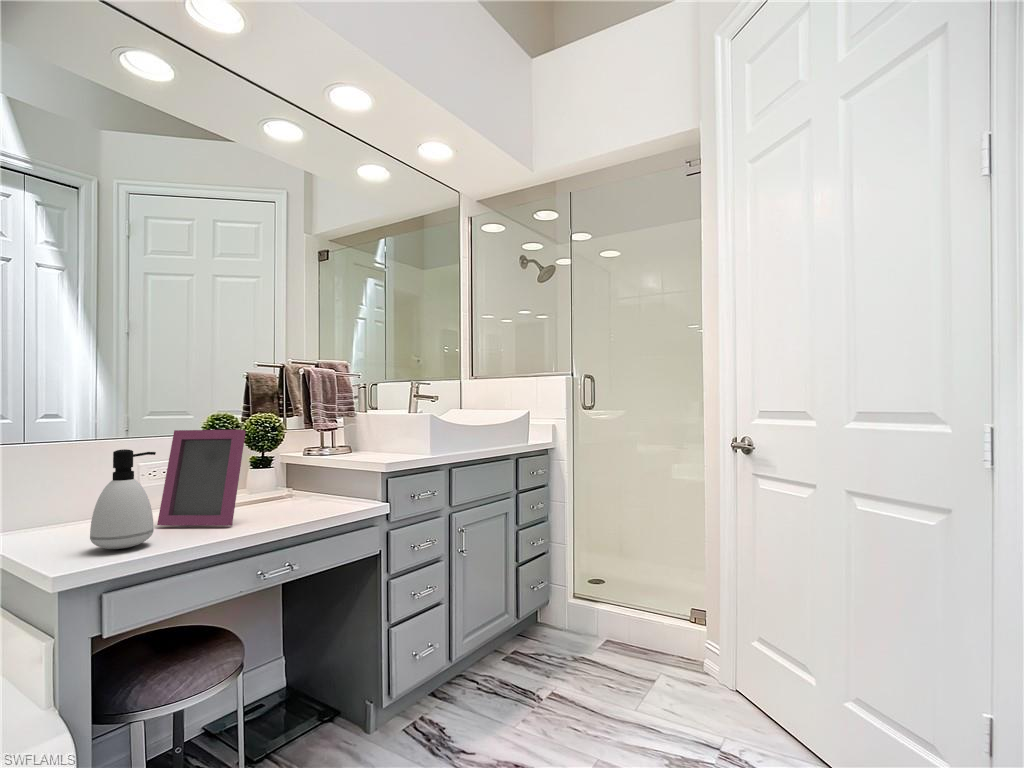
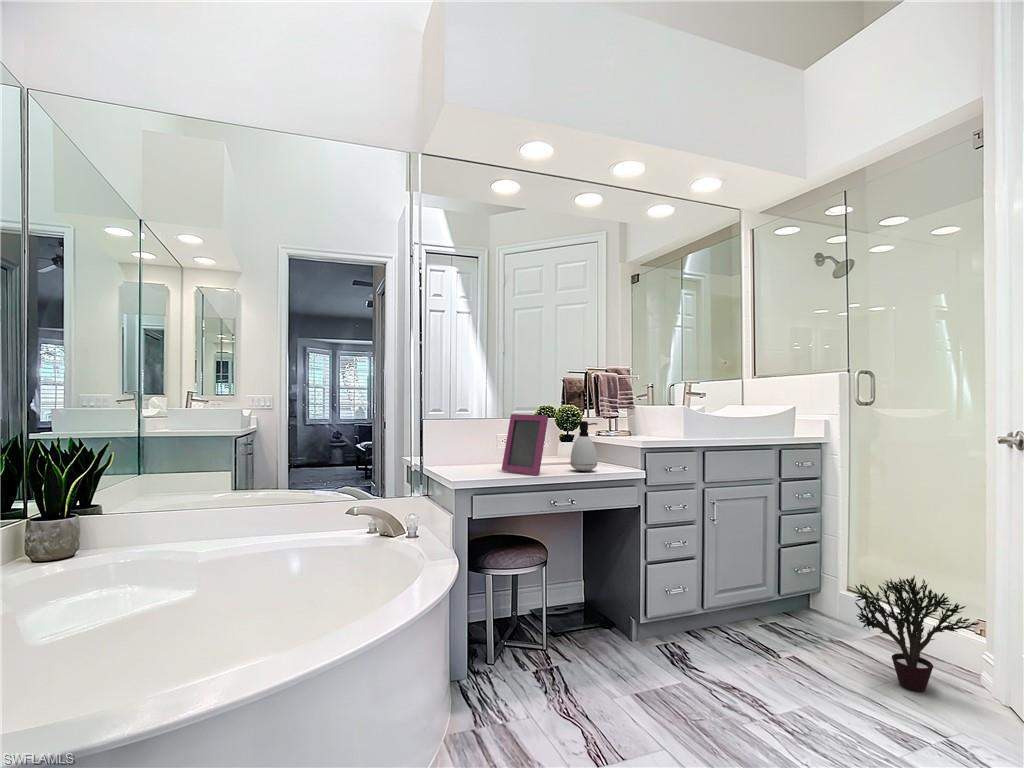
soap dispenser: present [90,449,156,549] -> present [570,421,597,471]
potted plant: none [605,575,720,697] -> present [855,576,979,692]

